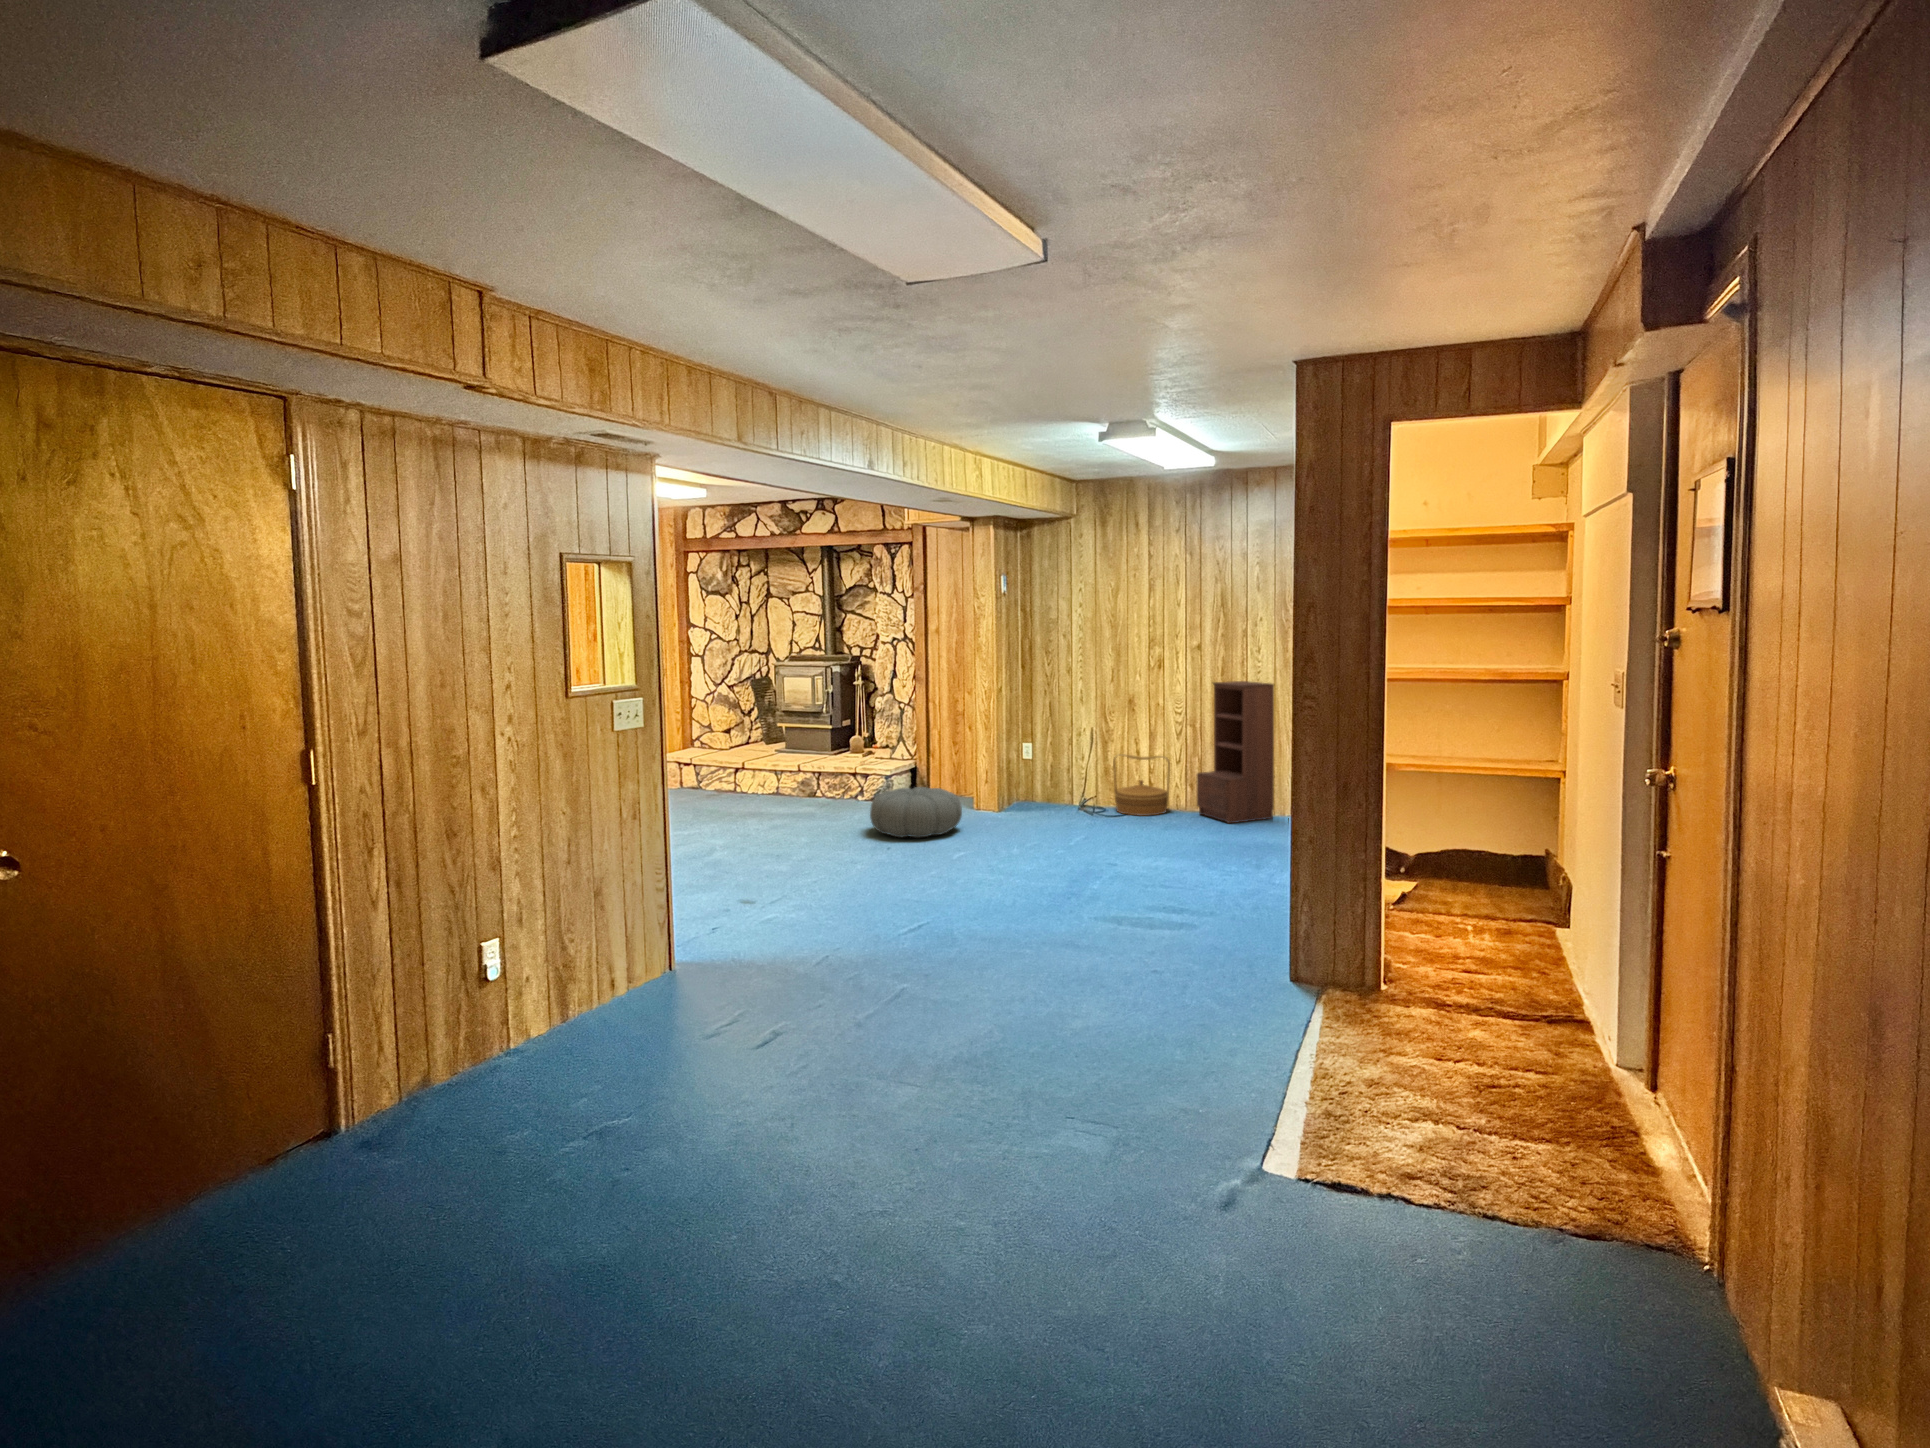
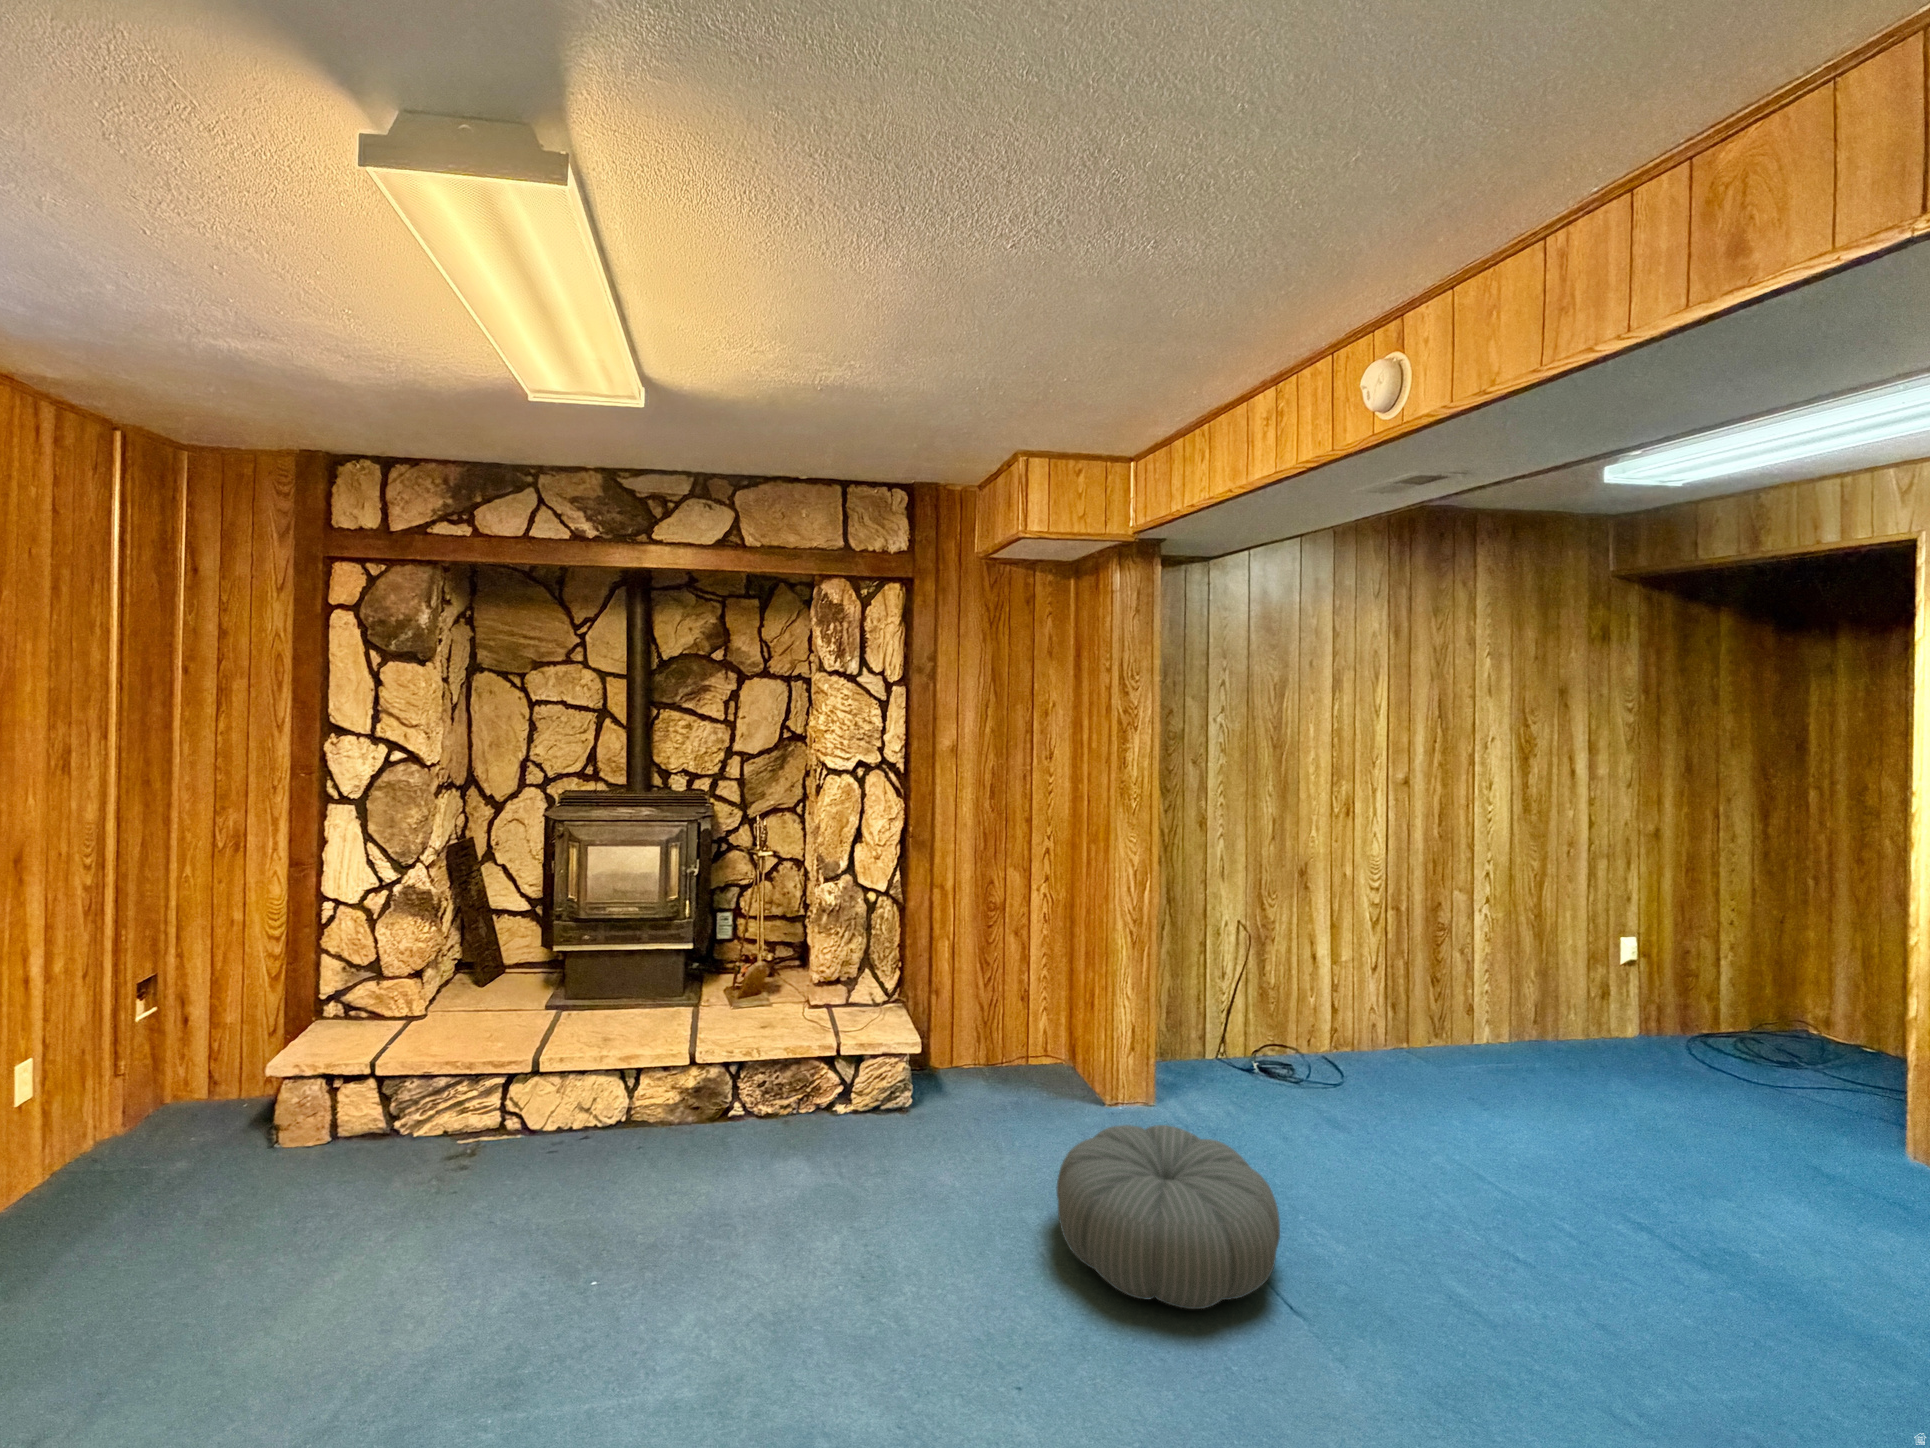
bookshelf: present [1197,681,1274,823] -> none [1450,833,1563,1089]
woven basket: present [1113,754,1170,816] -> none [1307,970,1406,1086]

